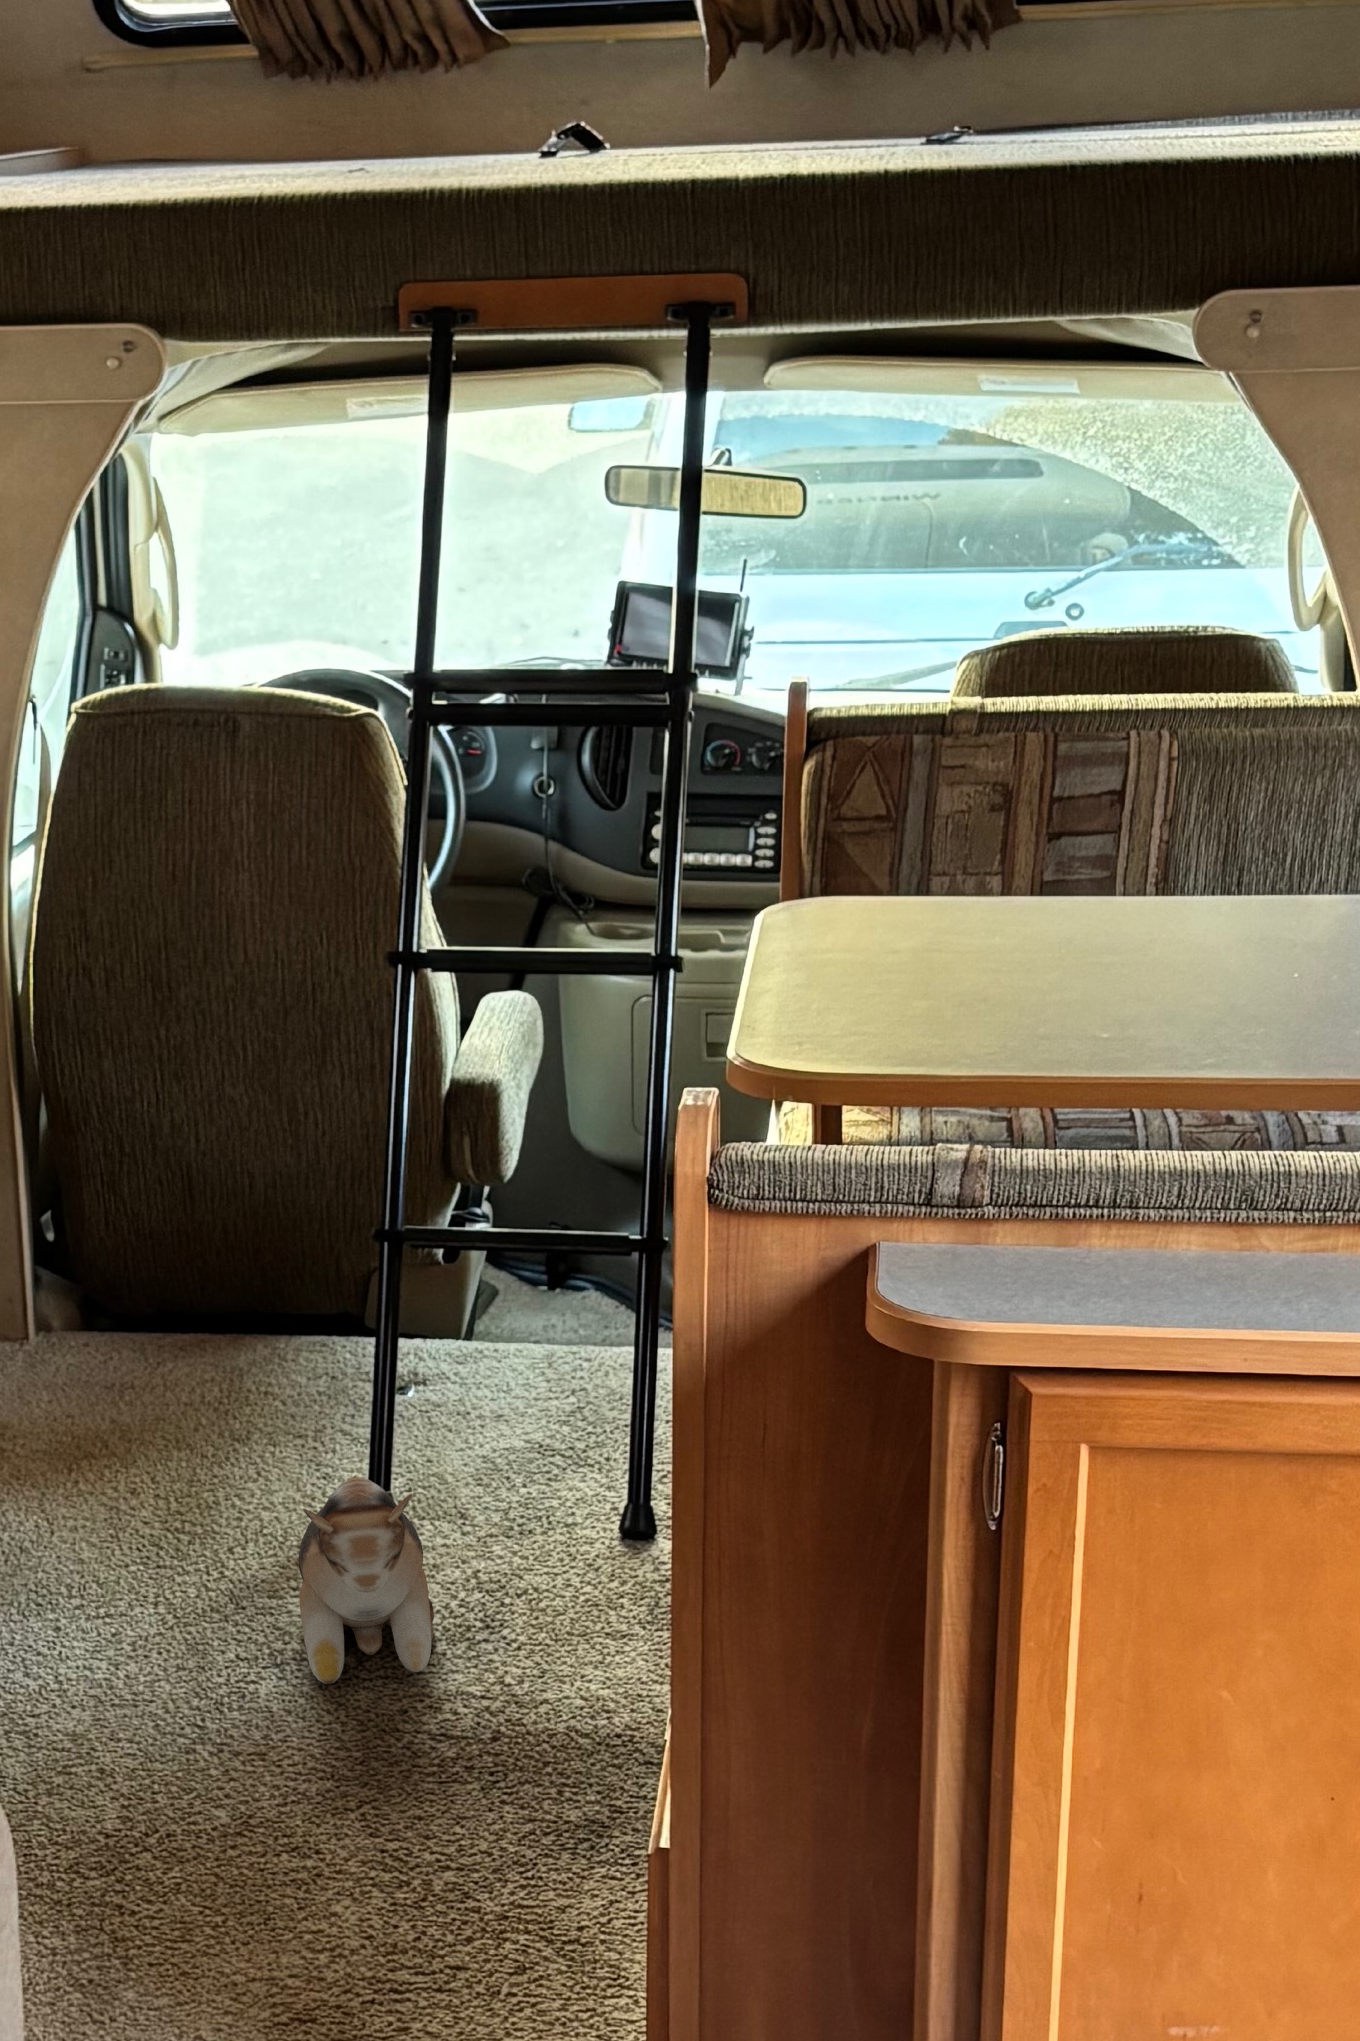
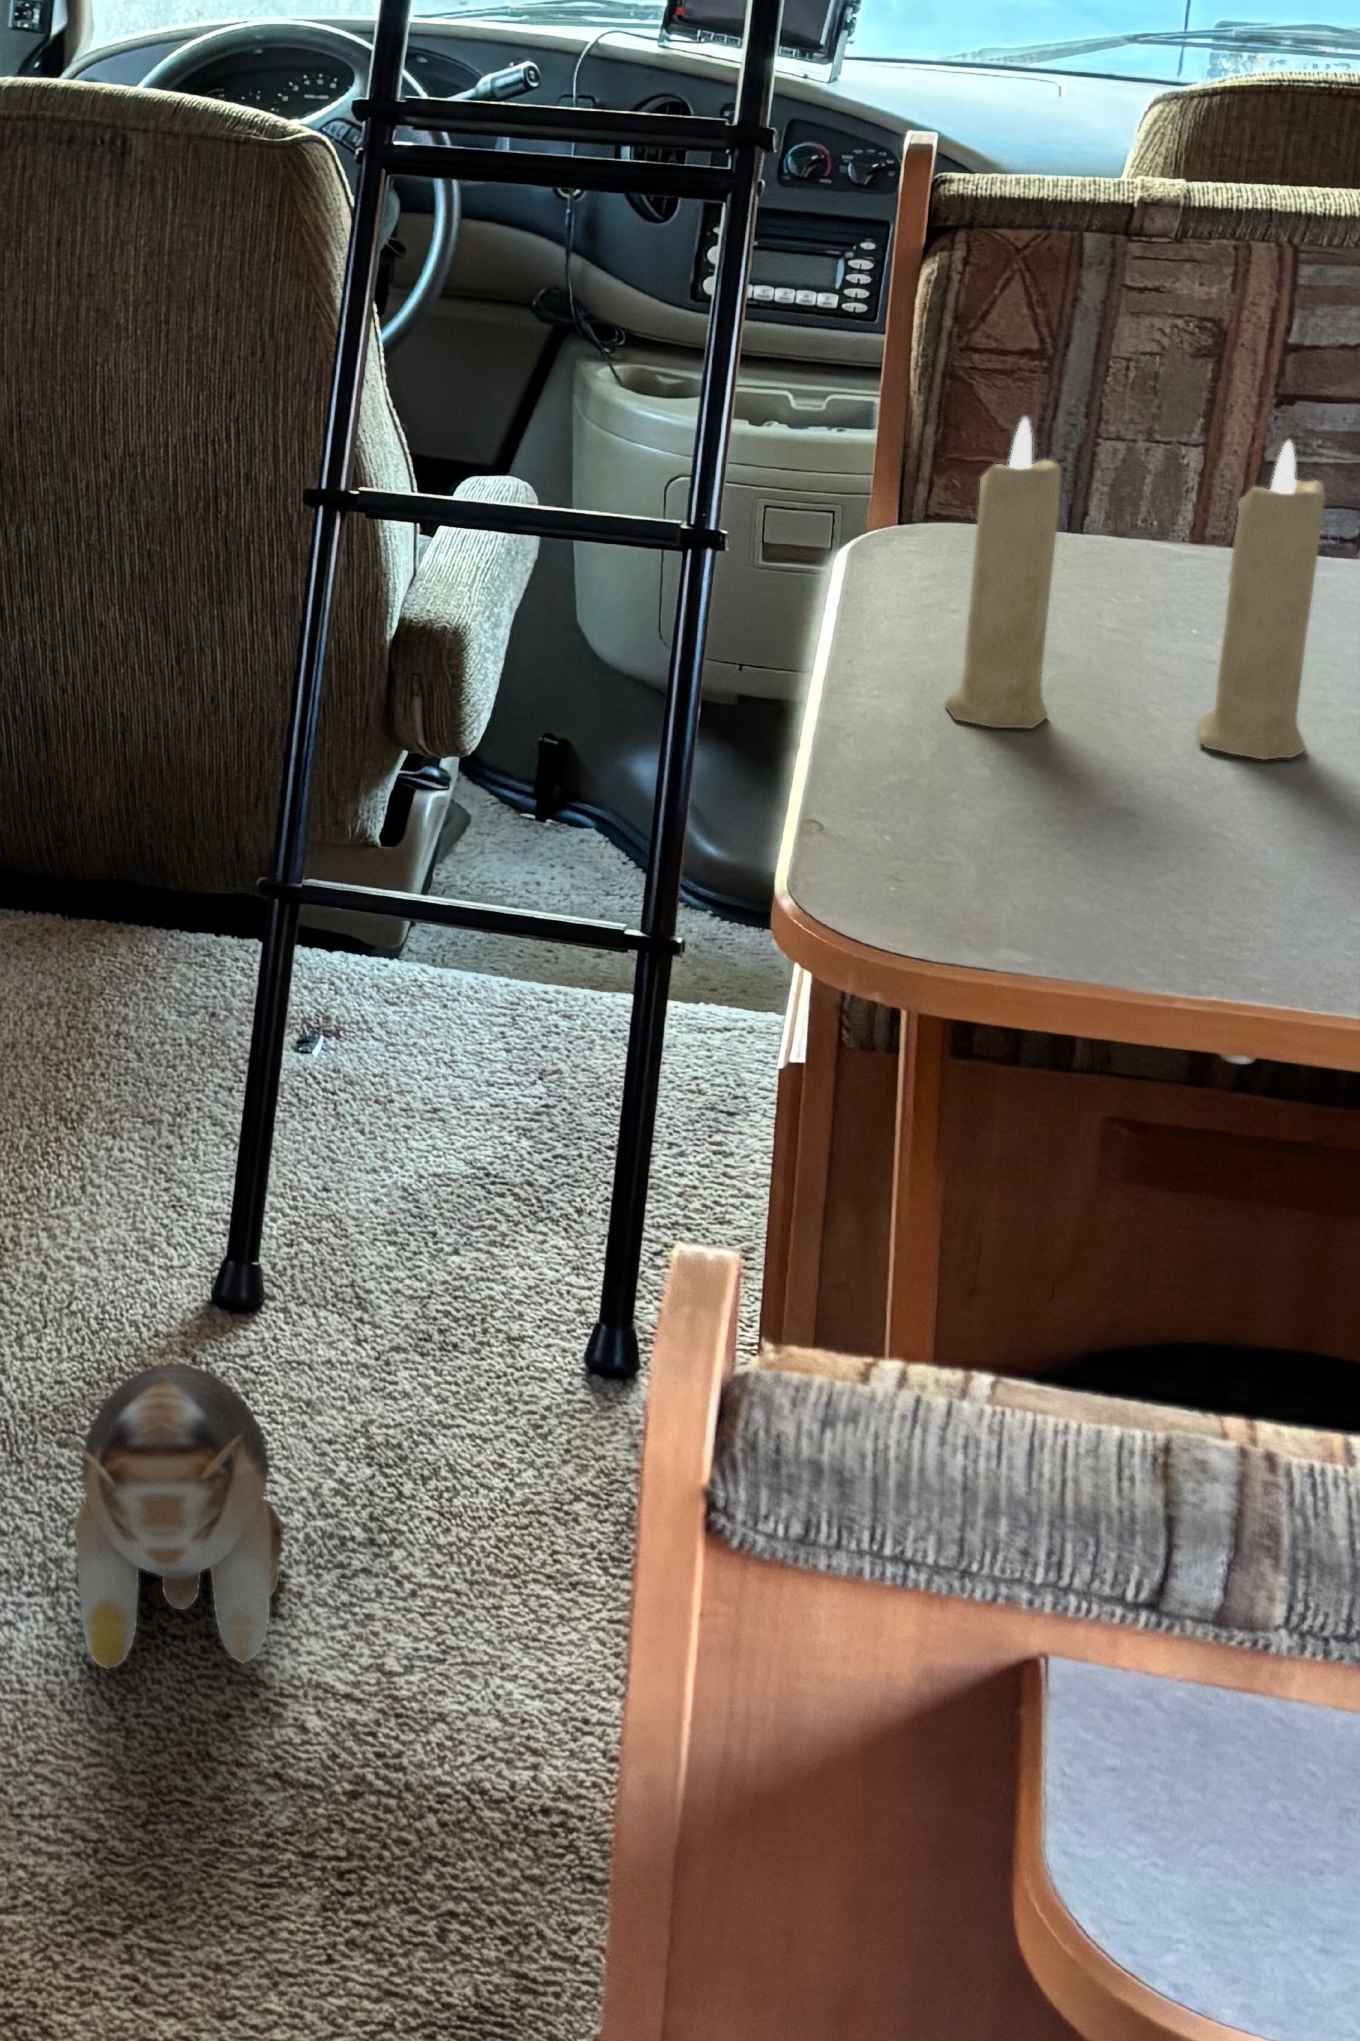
candle: none [822,757,1040,963] -> present [945,418,1326,759]

